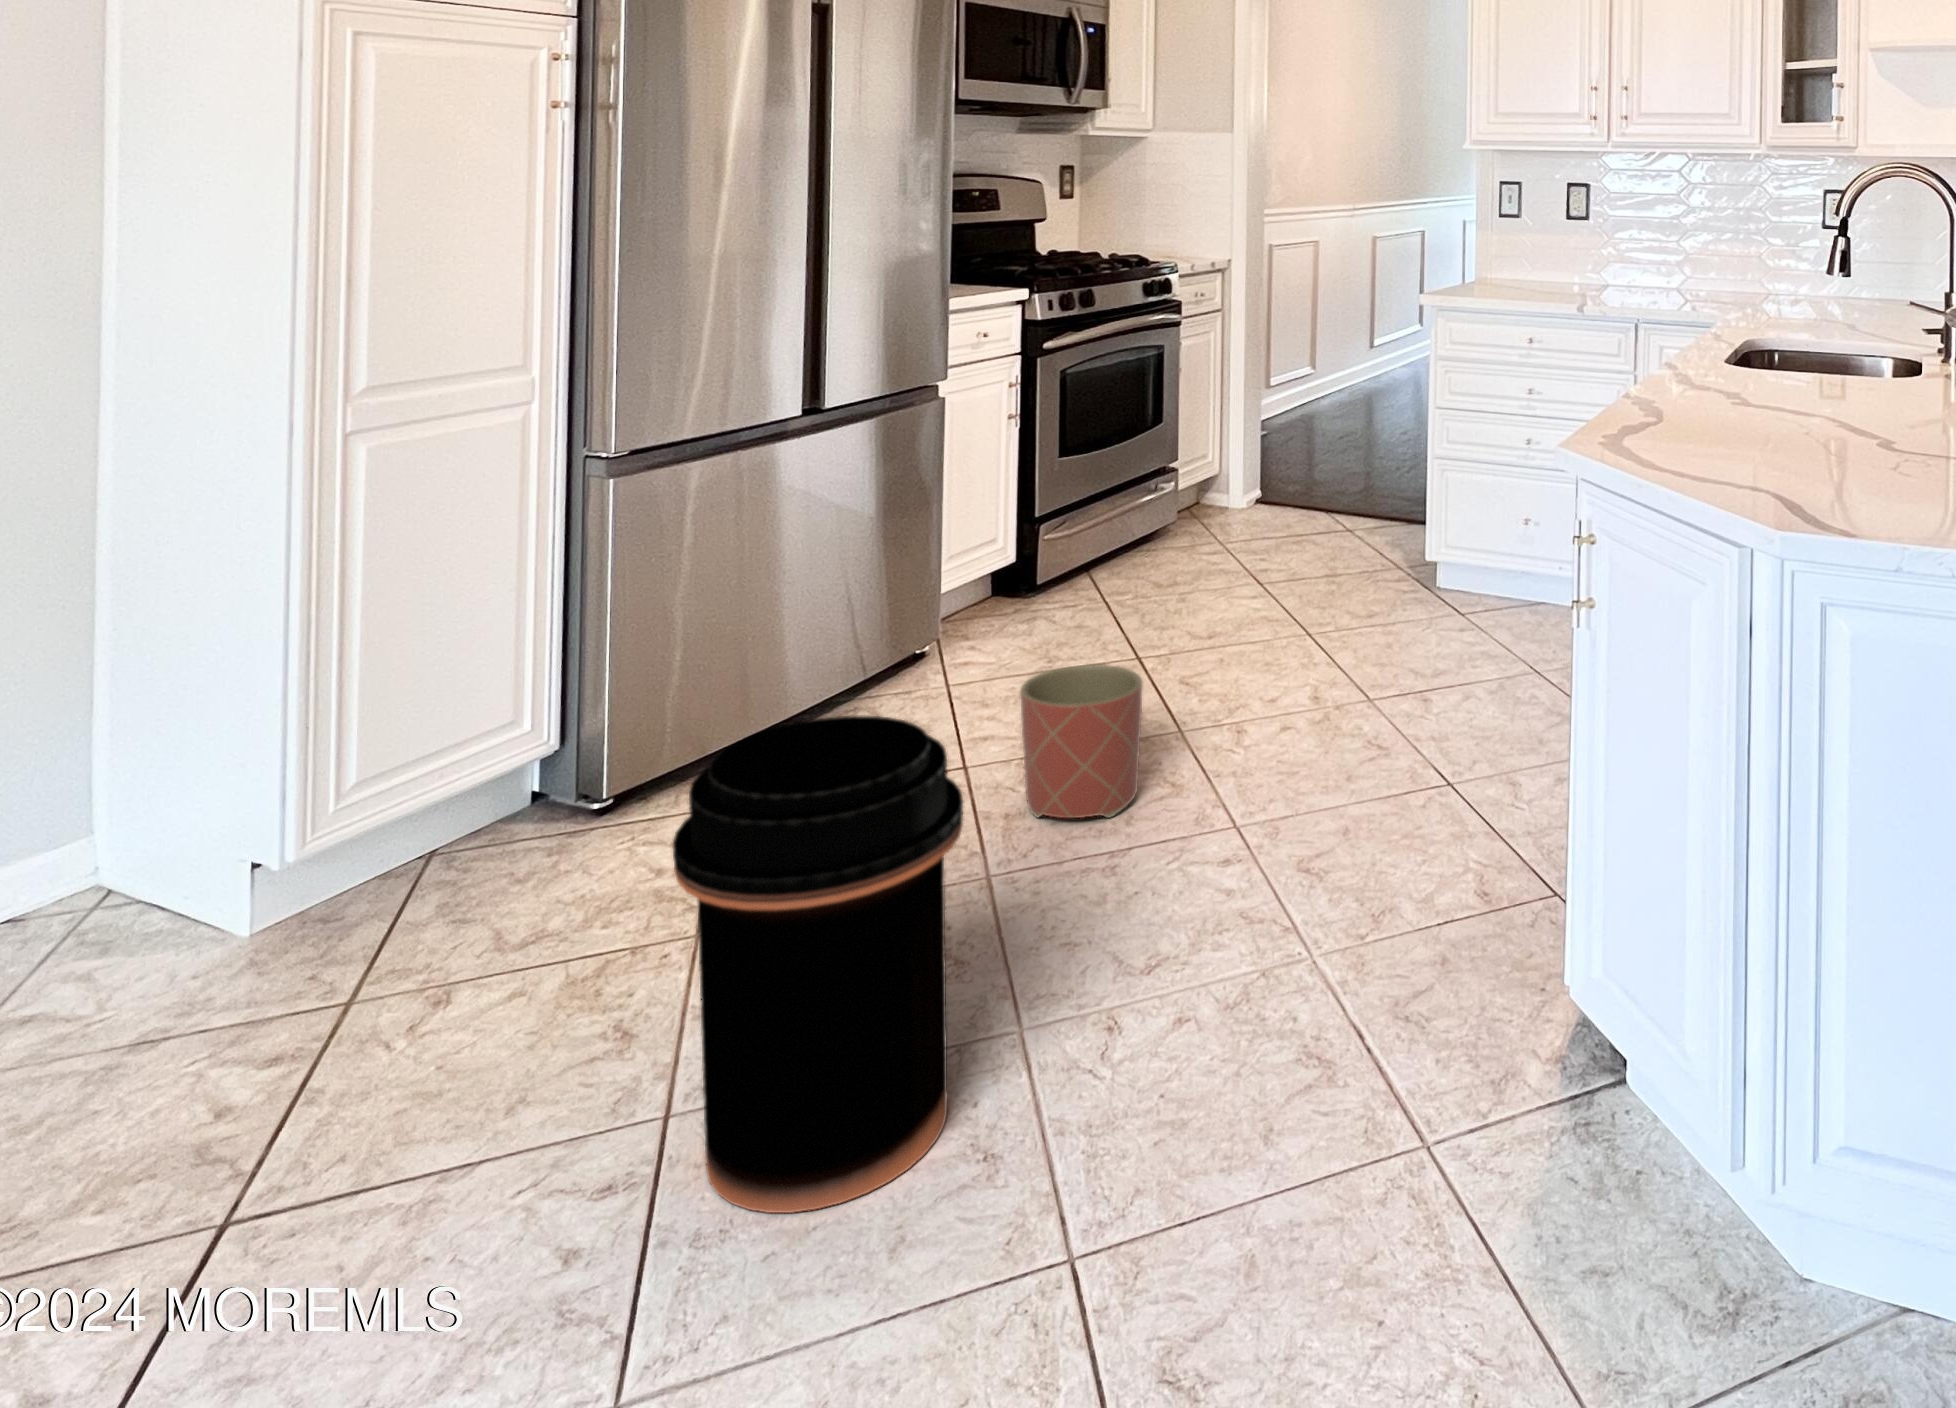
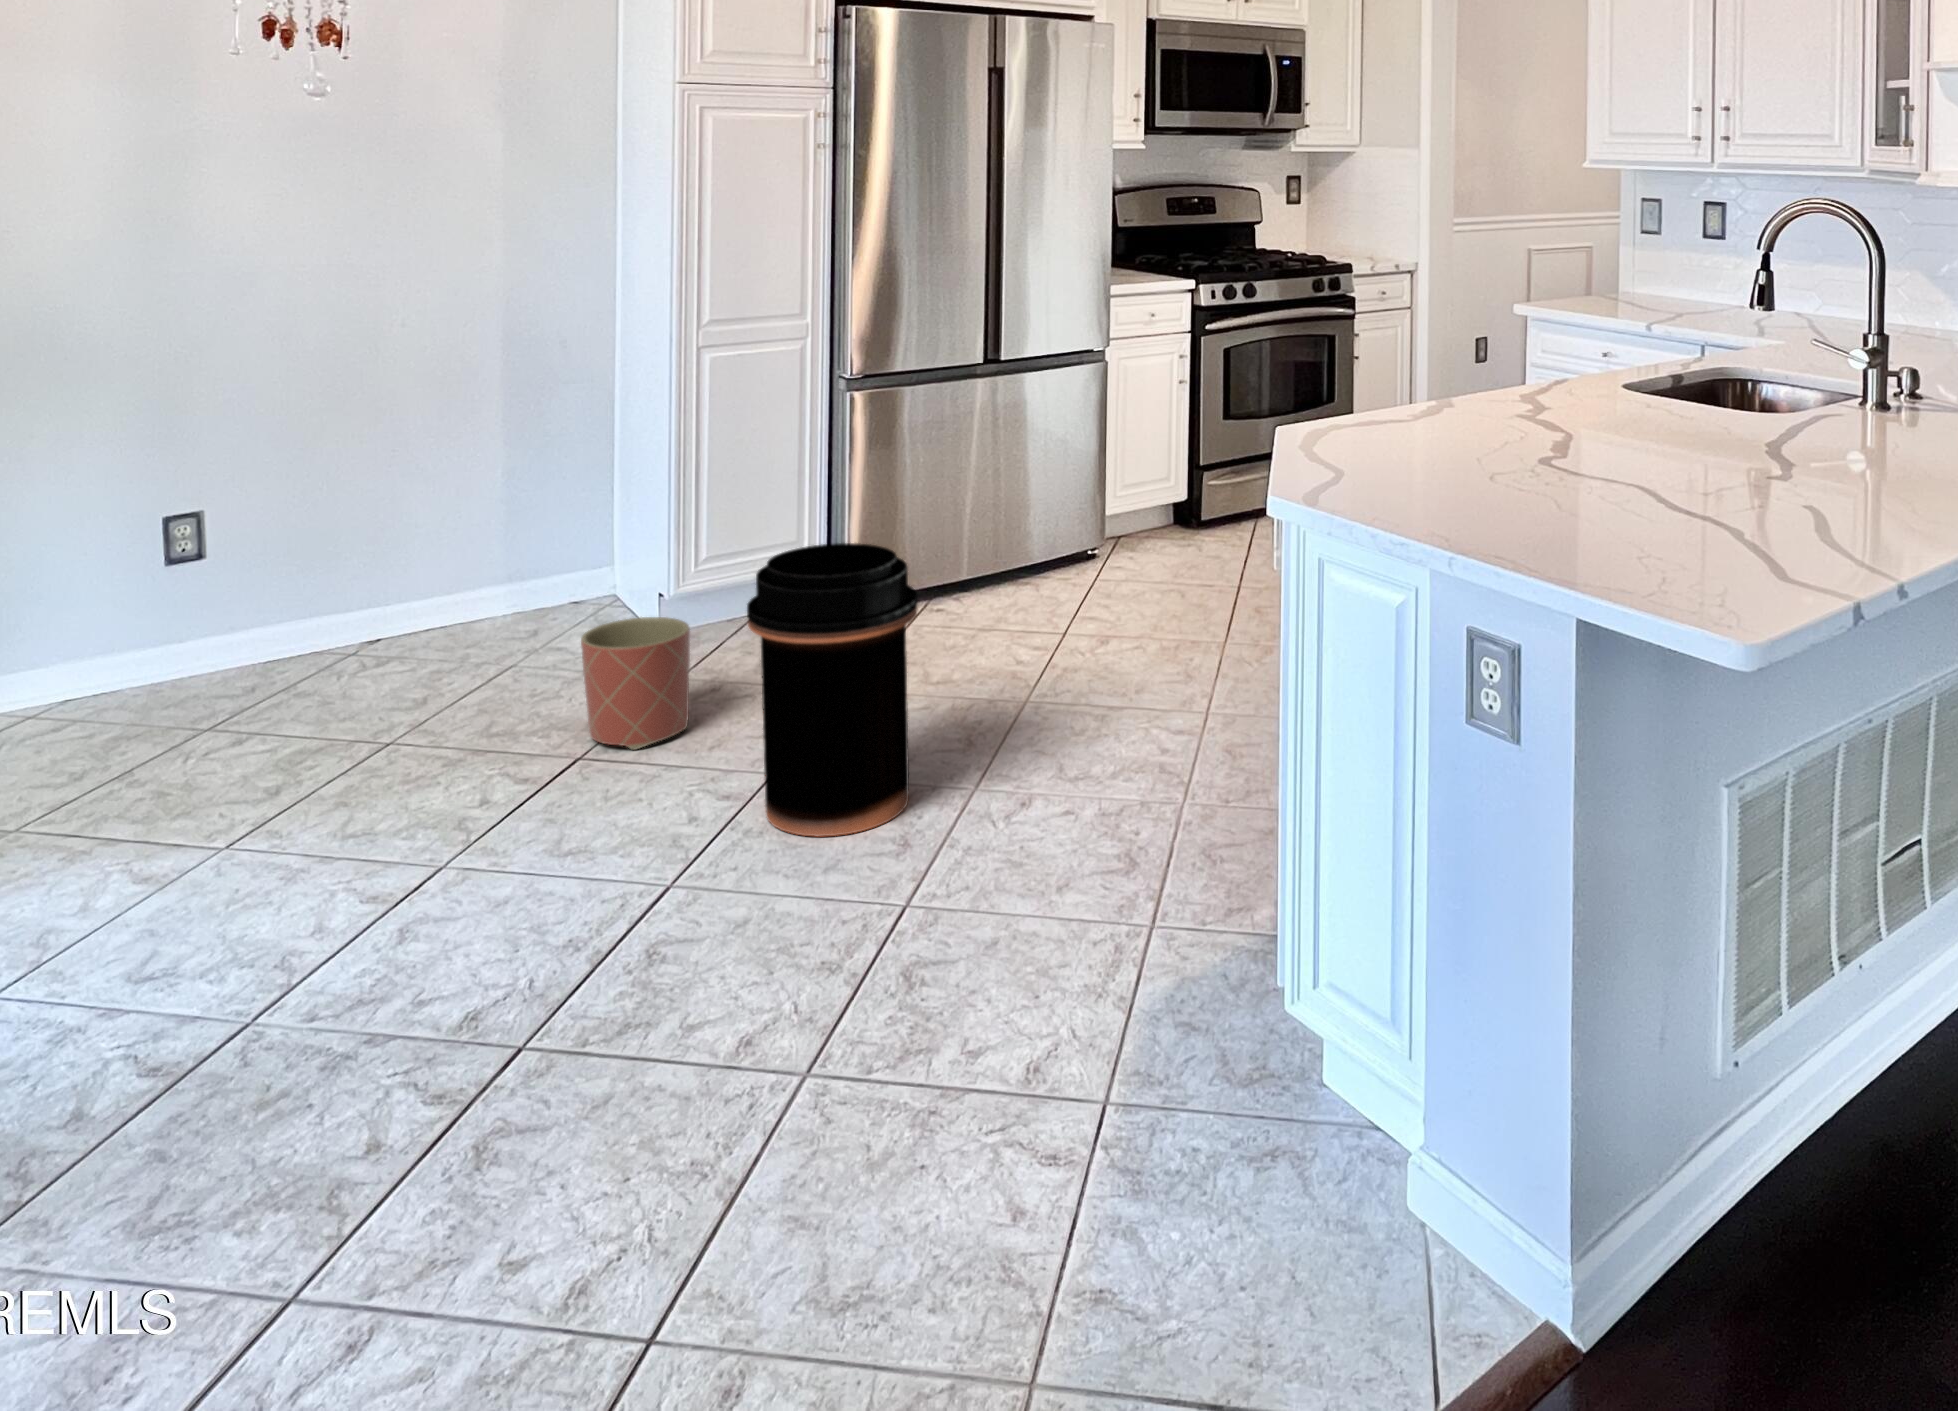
planter: present [1020,665,1143,818] -> present [581,617,690,750]

